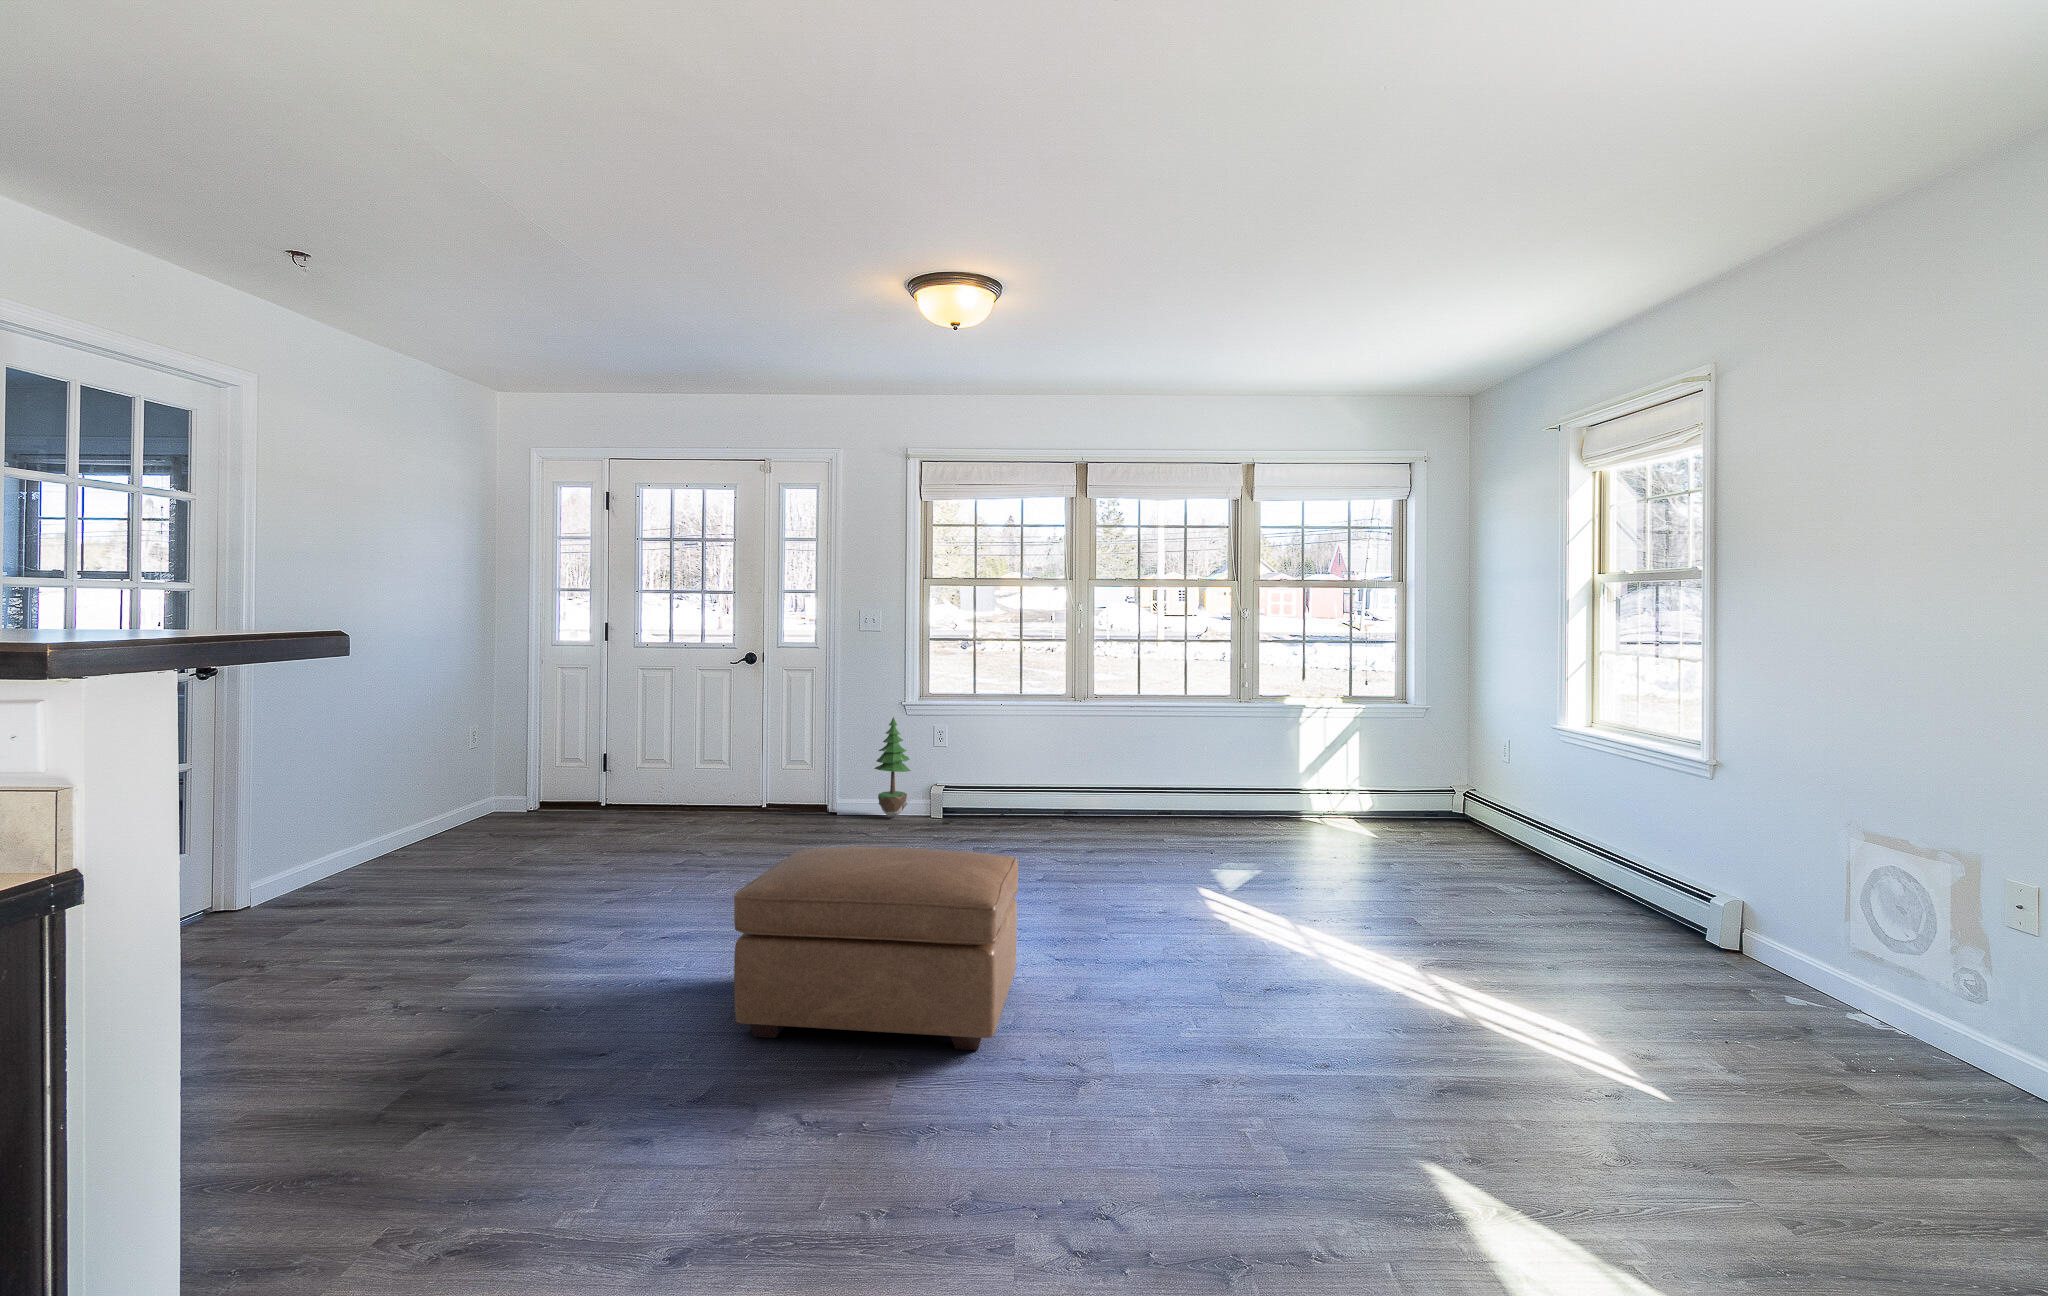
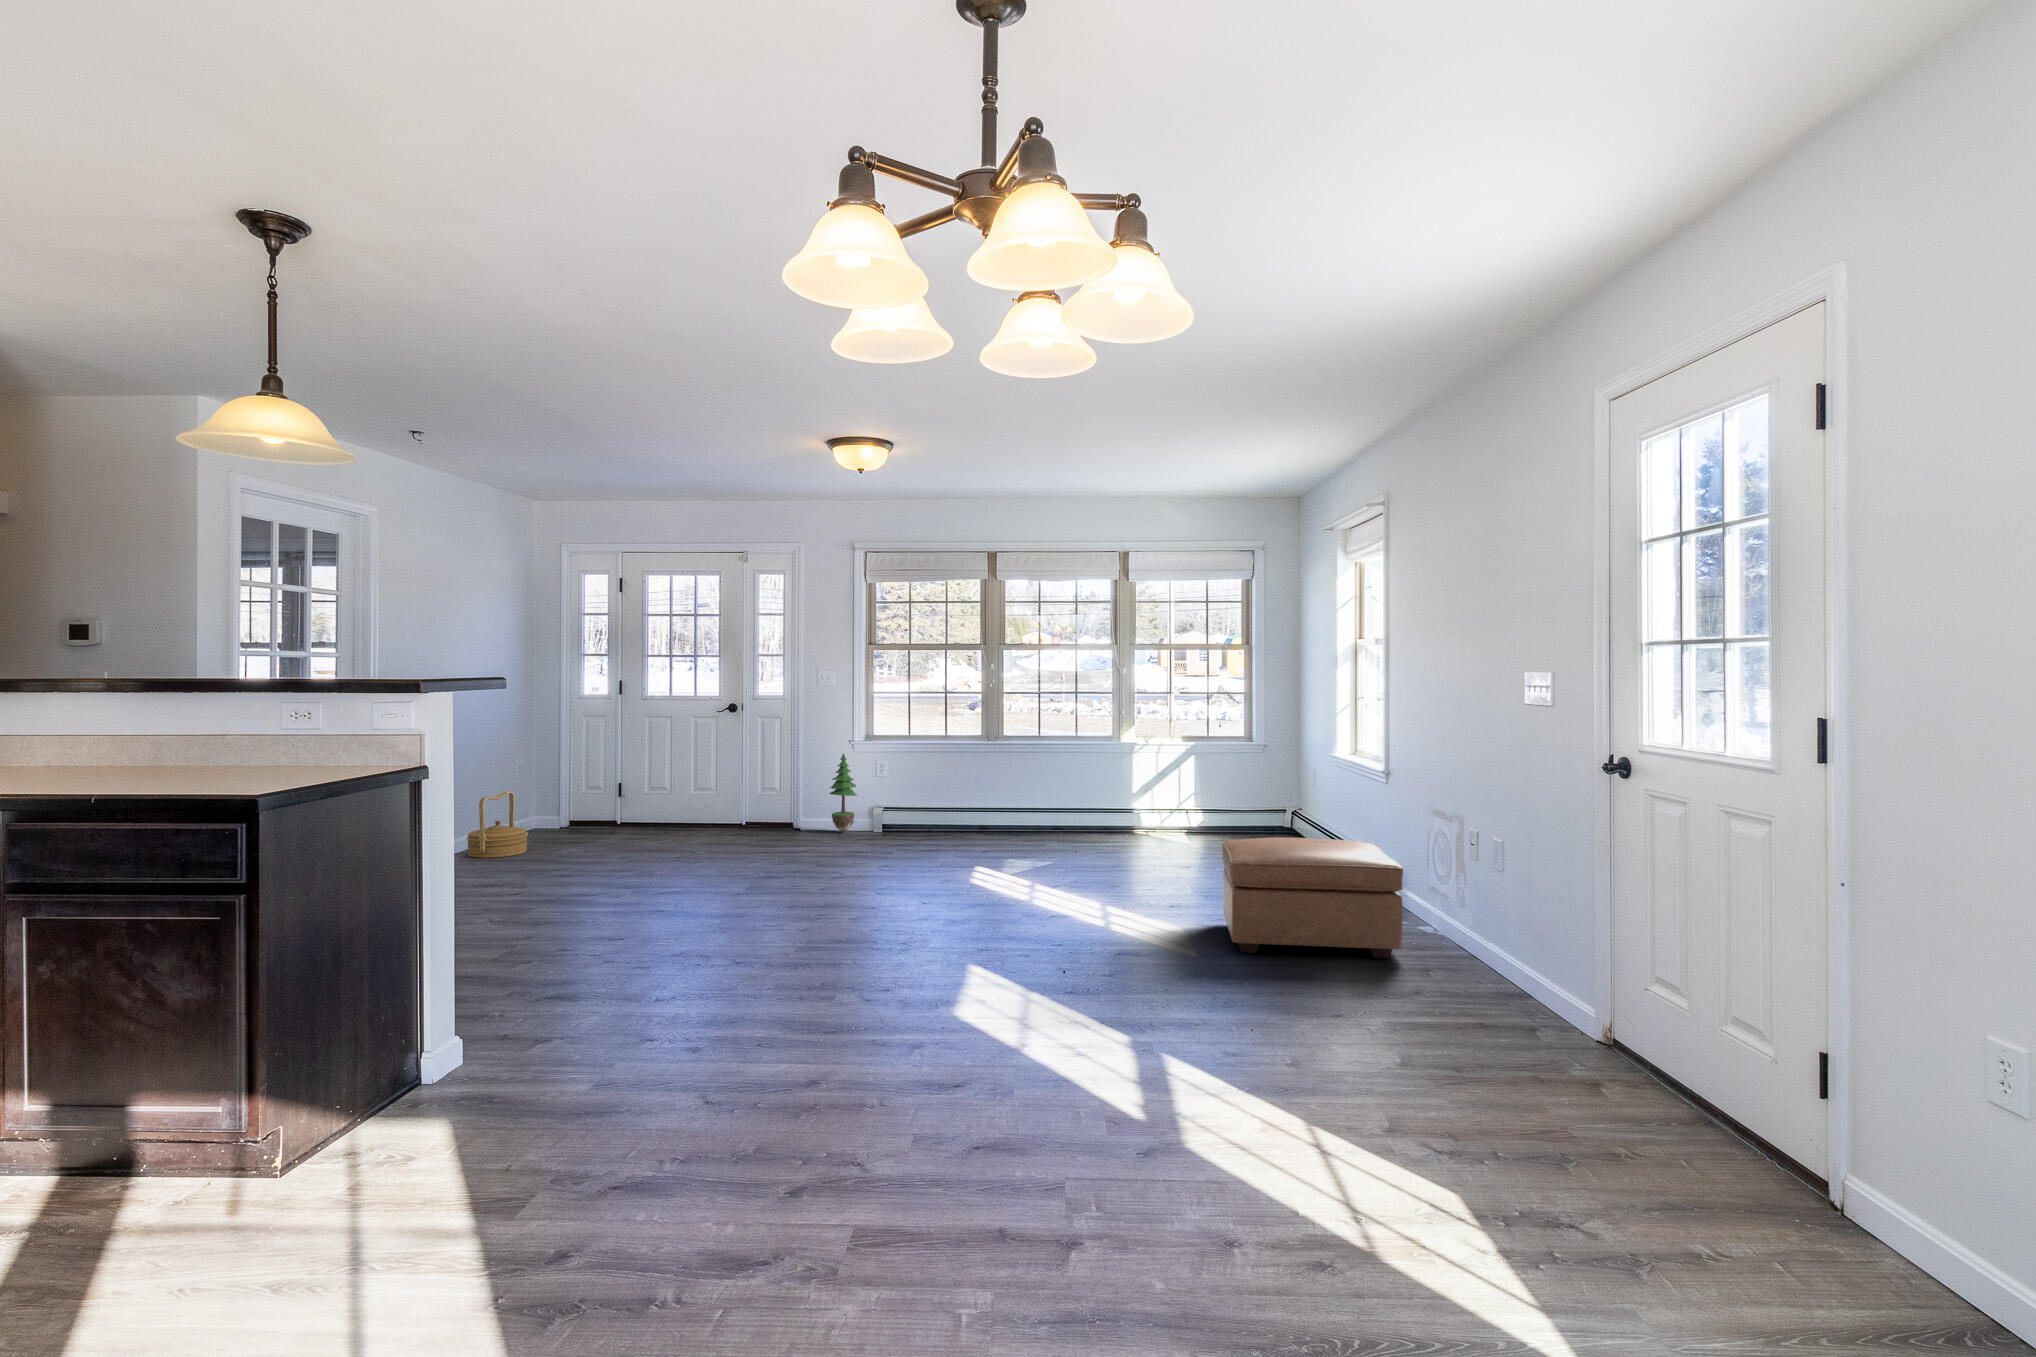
woven basket: none [395,767,480,858] -> present [467,792,528,858]
ottoman: present [734,847,1018,1050] -> present [1222,838,1403,958]

